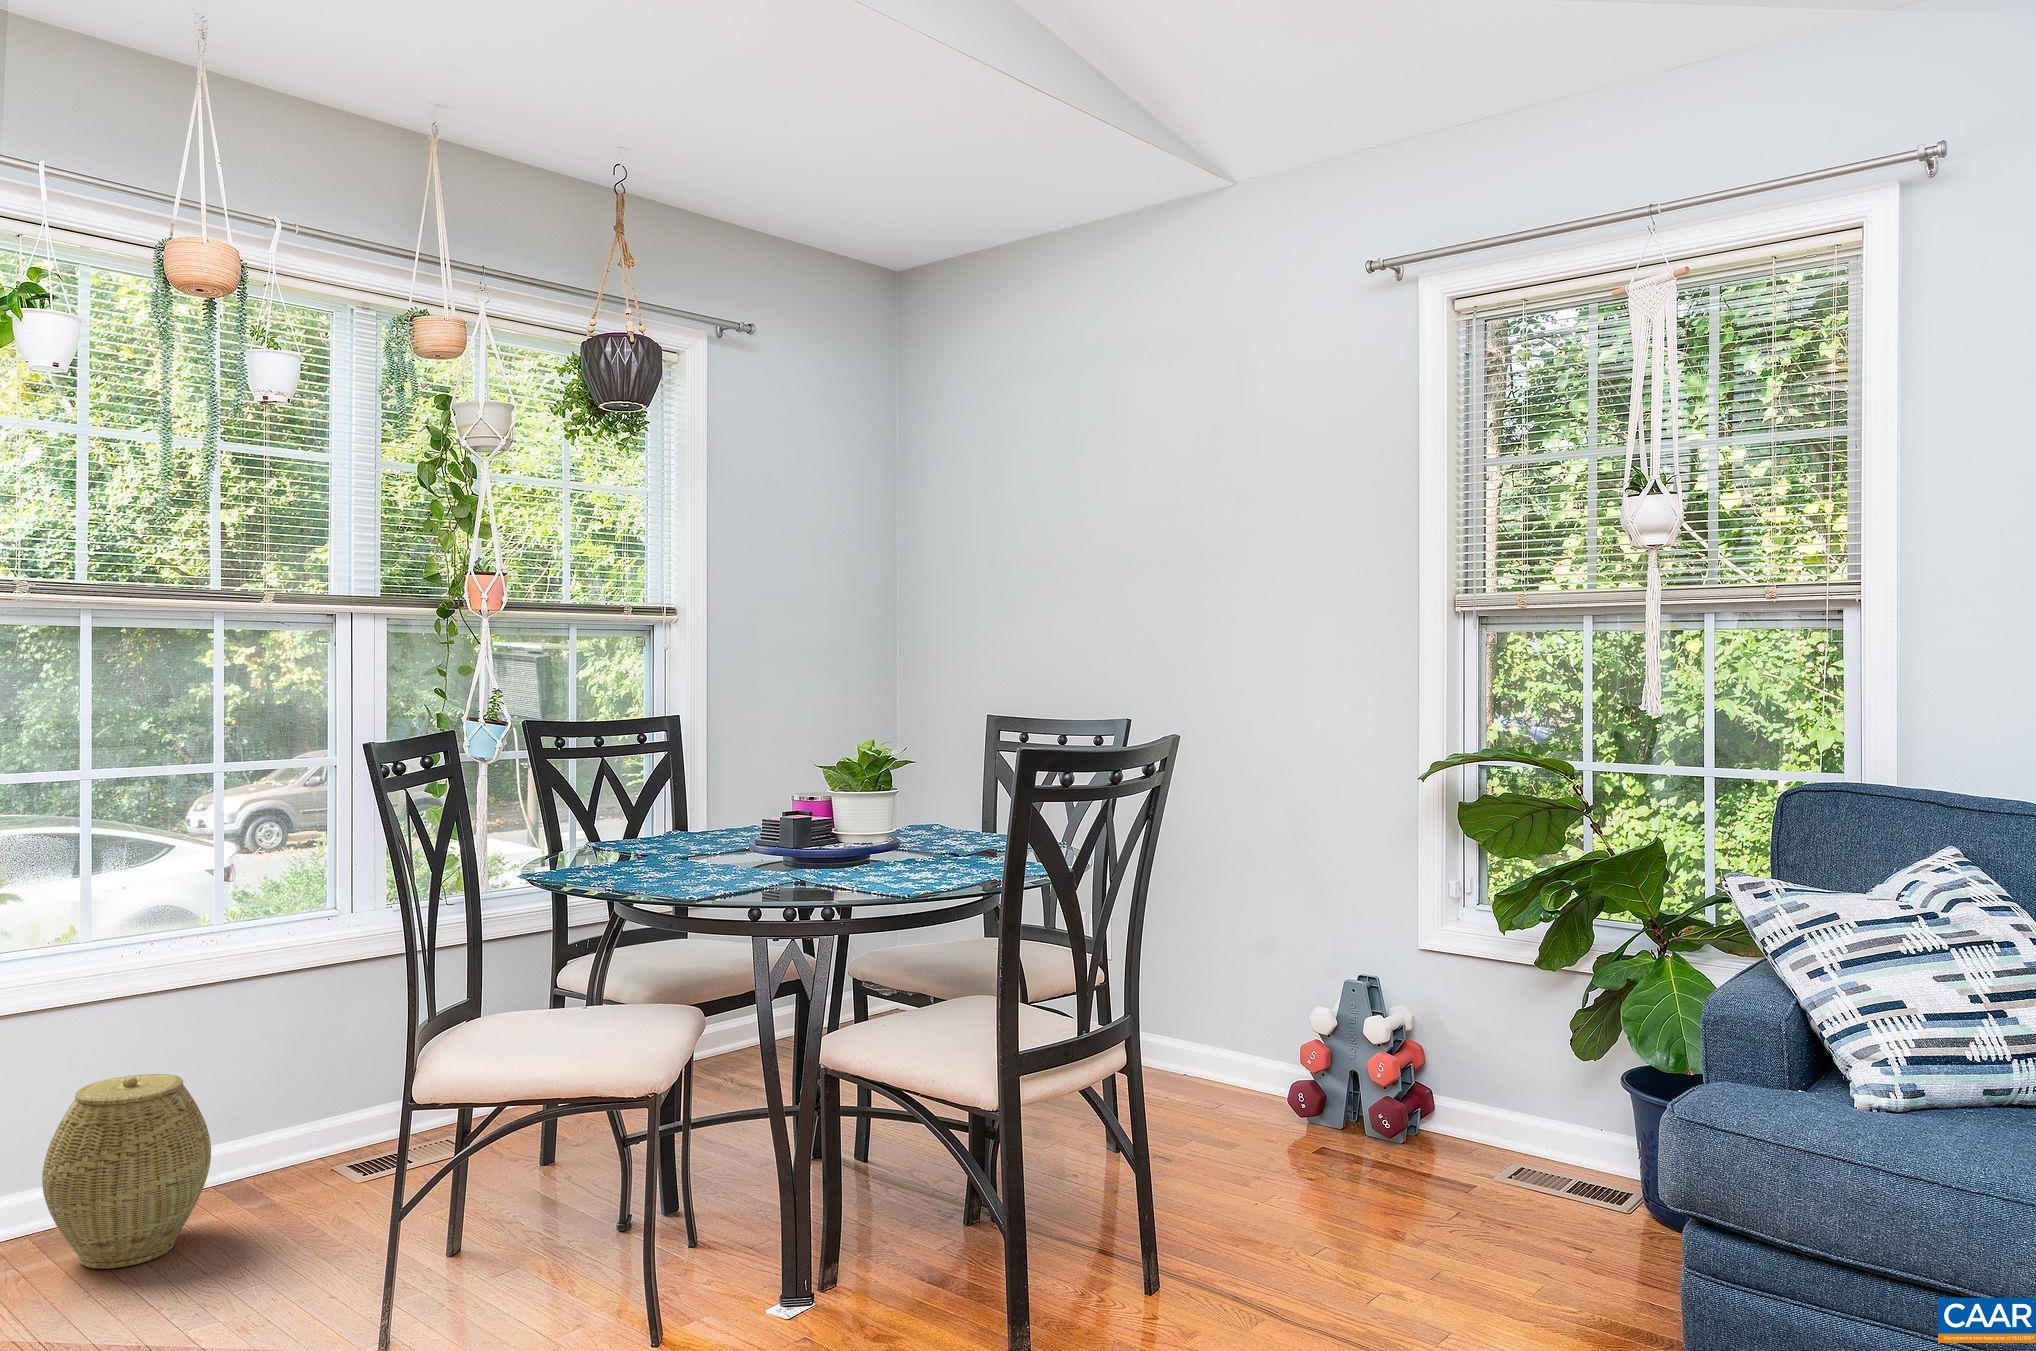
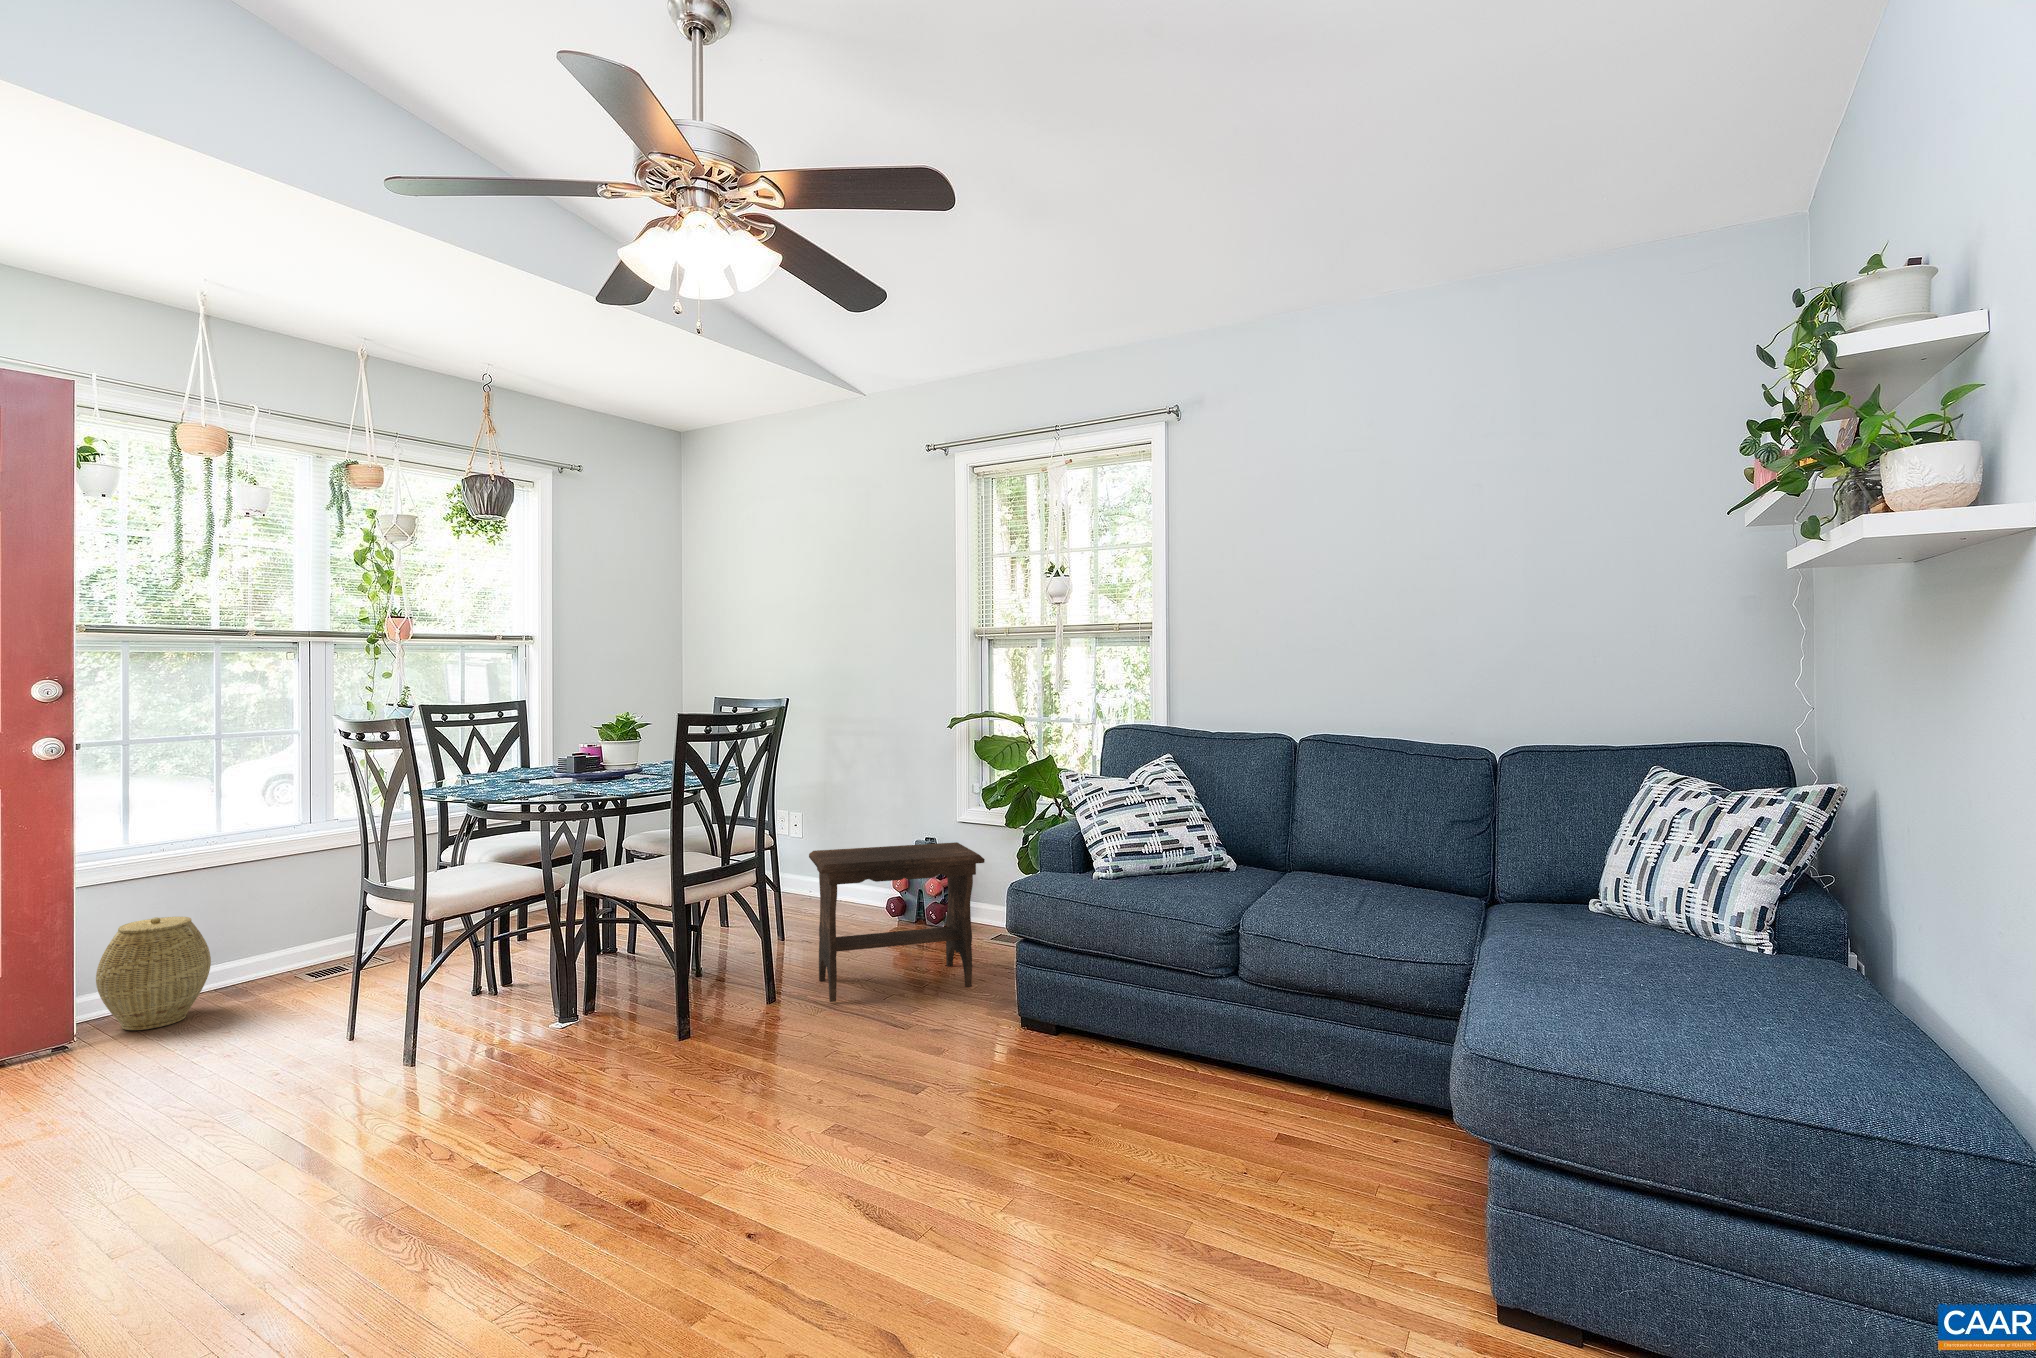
footstool: none [1198,997,1554,1307] -> present [809,842,985,1002]

